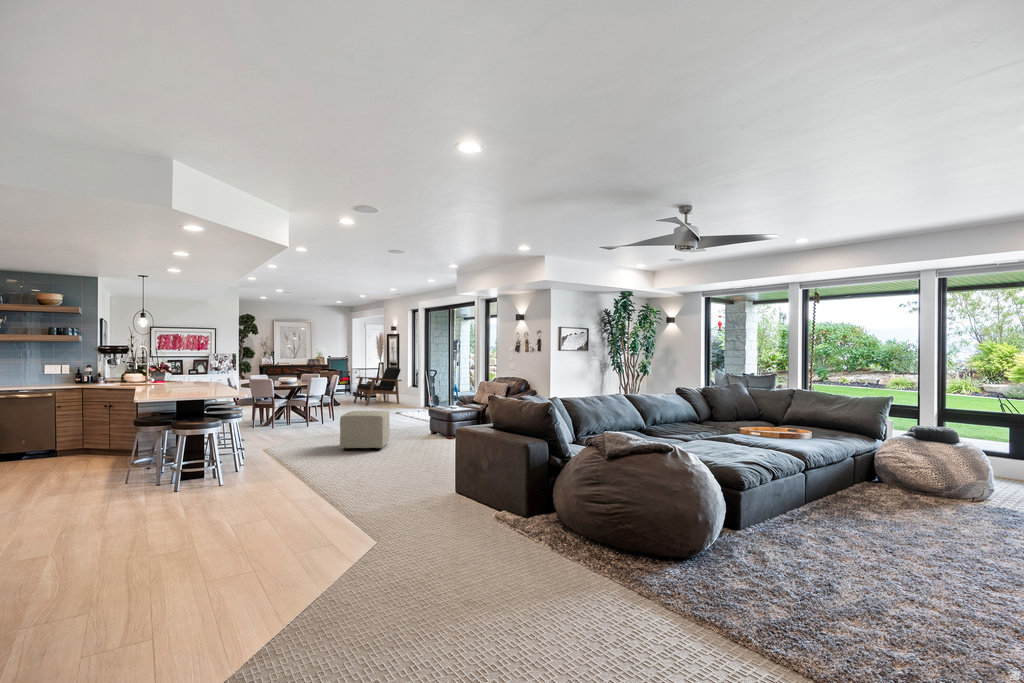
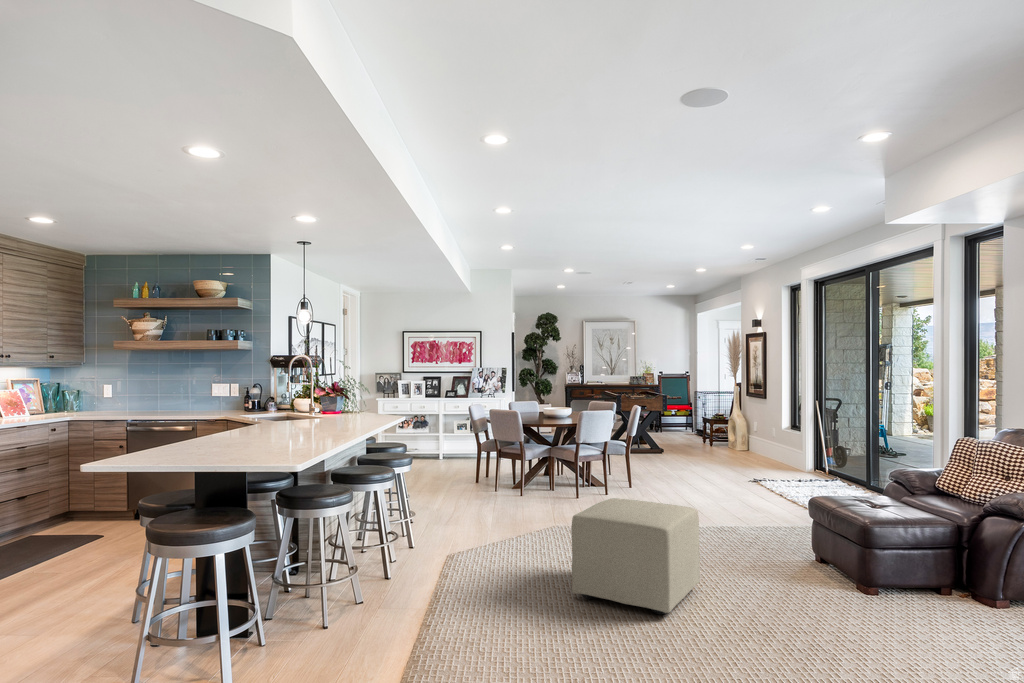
armchair: present [354,368,402,406] -> none [689,391,772,457]

